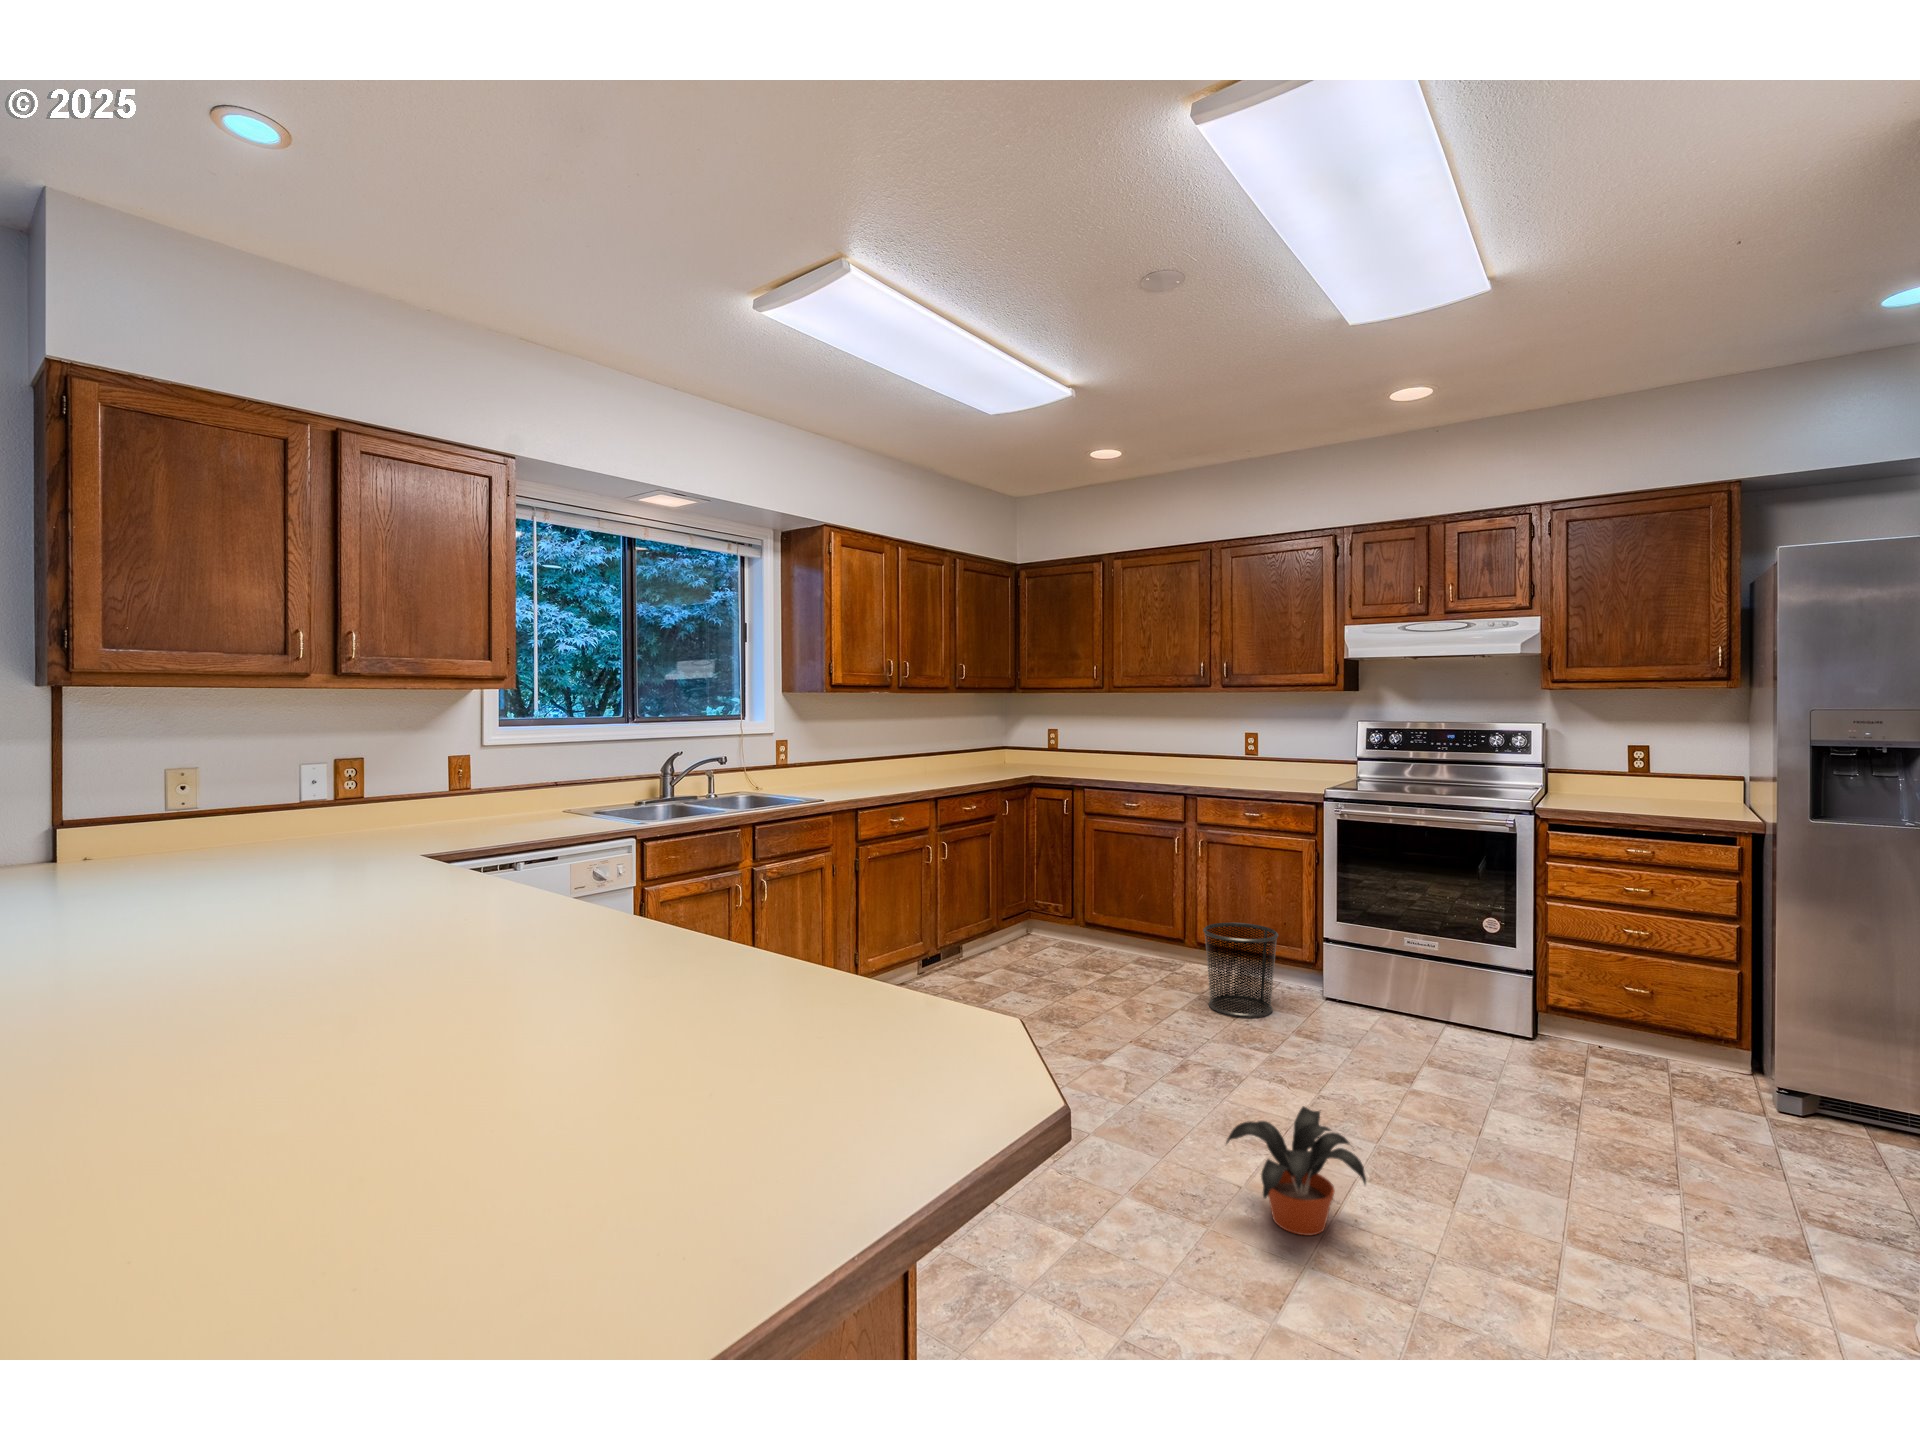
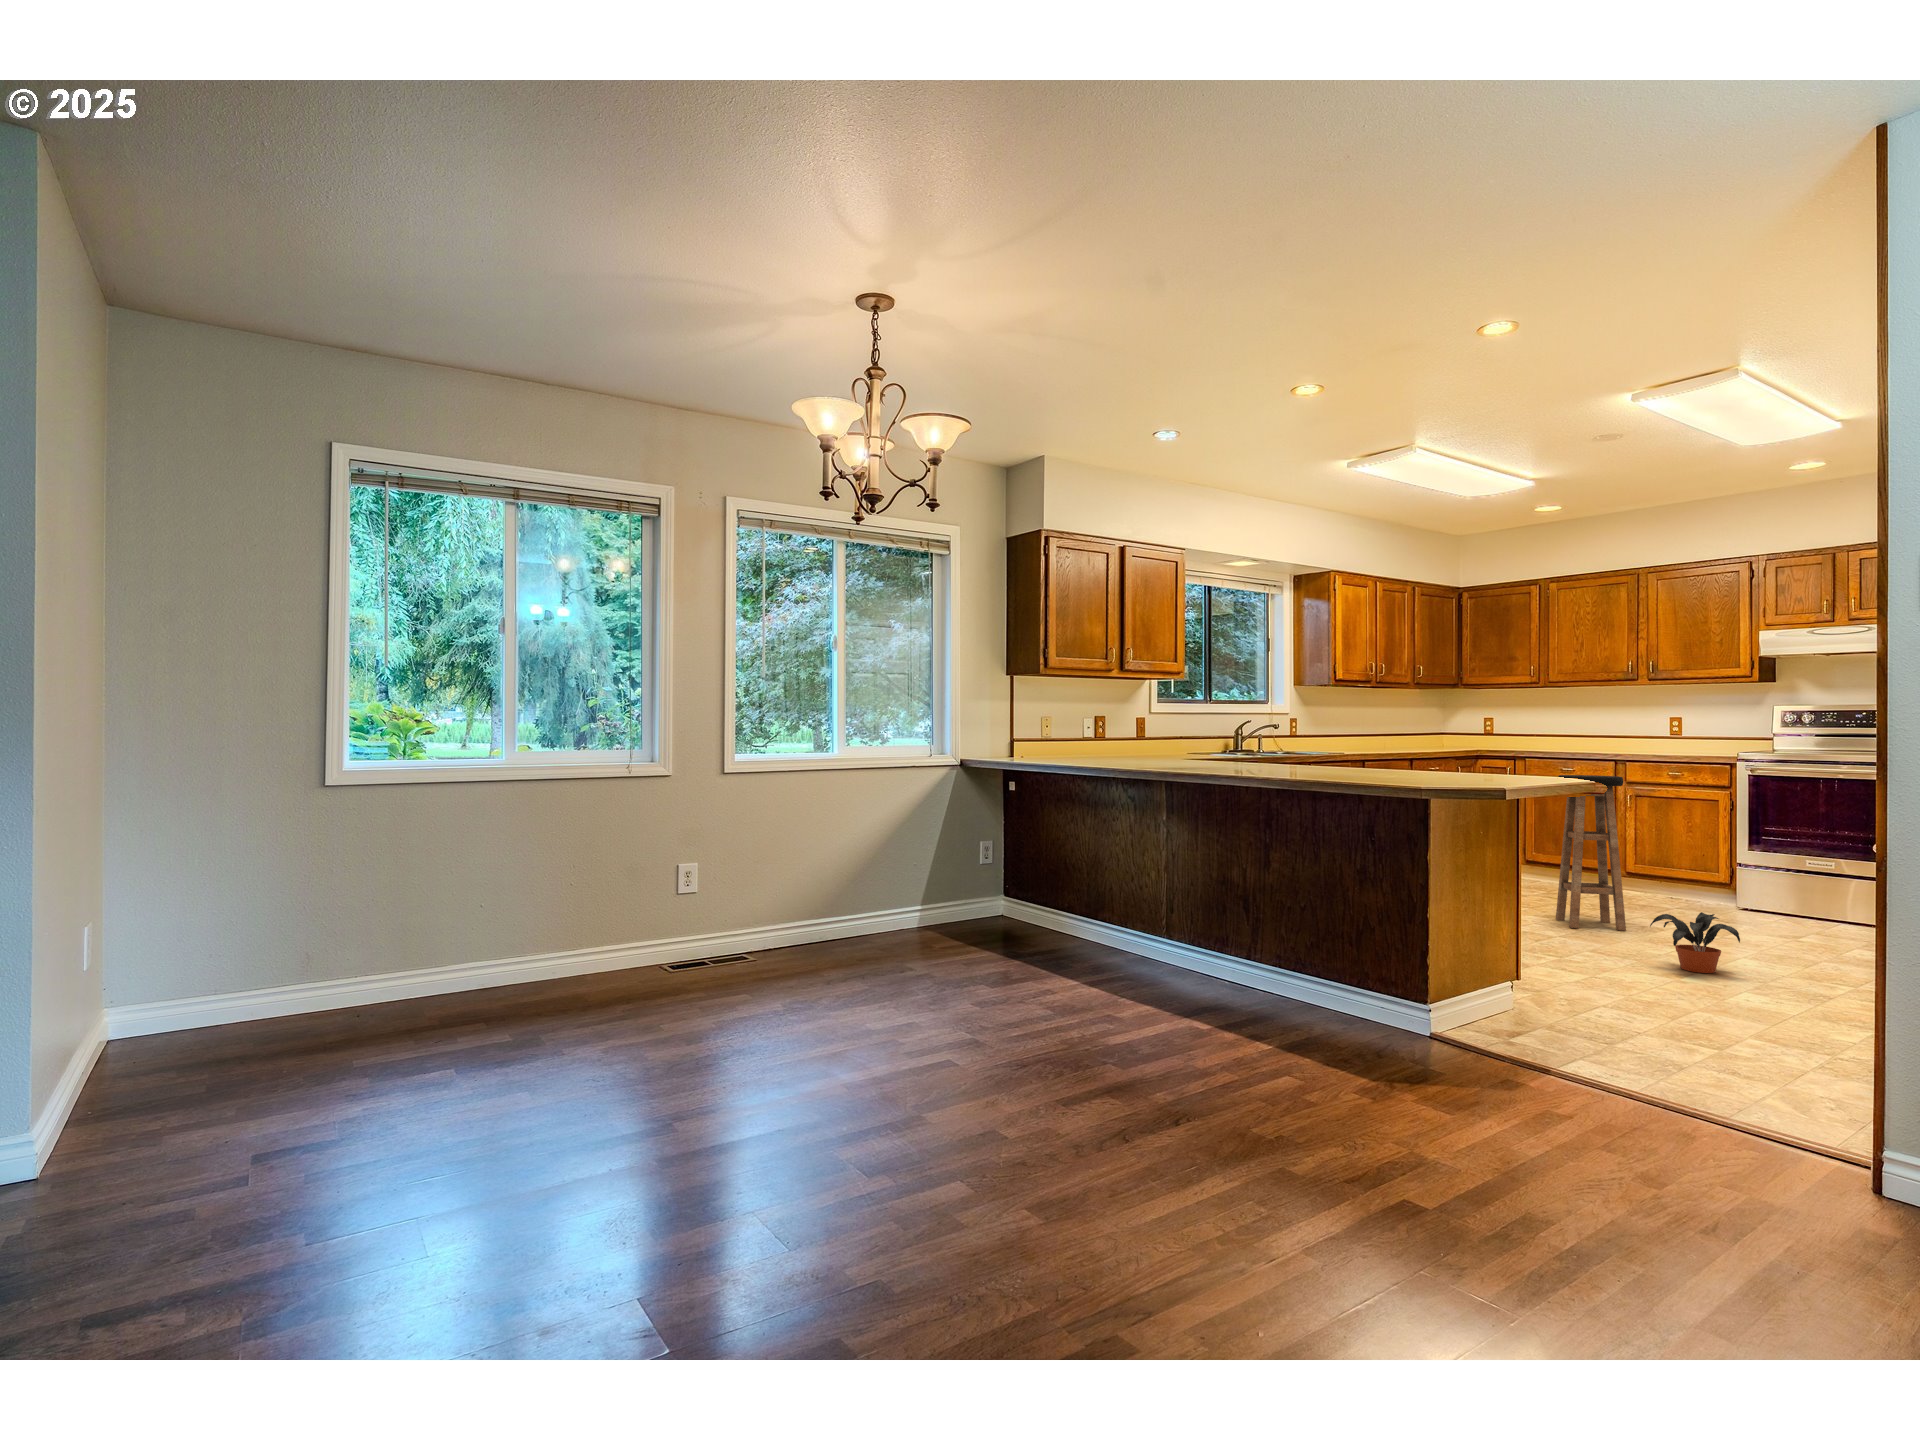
bar stool: none [1103,834,1193,1079] -> present [1556,775,1626,931]
waste bin: present [1203,923,1279,1017] -> none [1632,852,1696,915]

